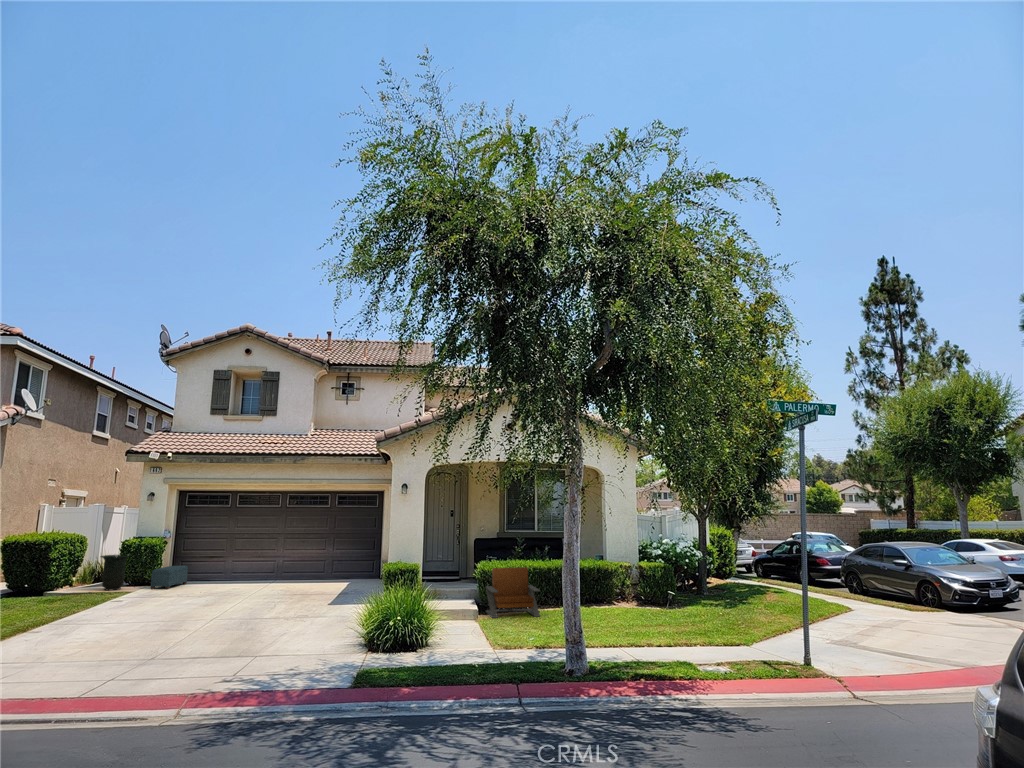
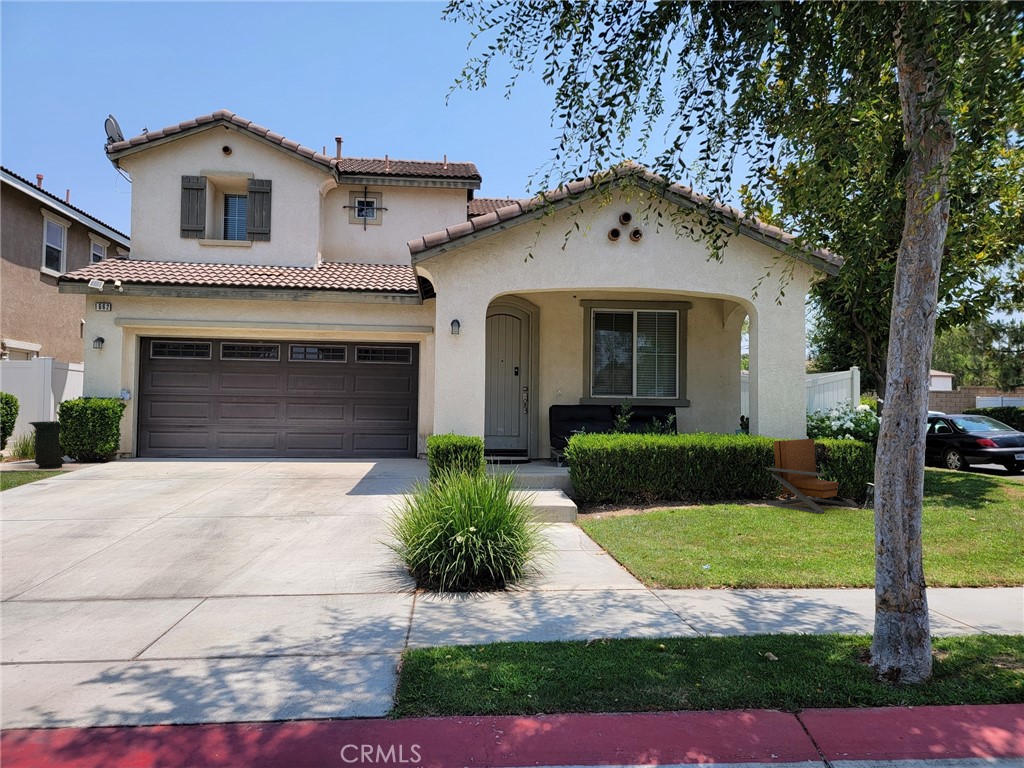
bench: present [151,566,188,589] -> none [102,438,158,468]
lounge chair: present [486,567,540,618] -> present [766,439,857,513]

